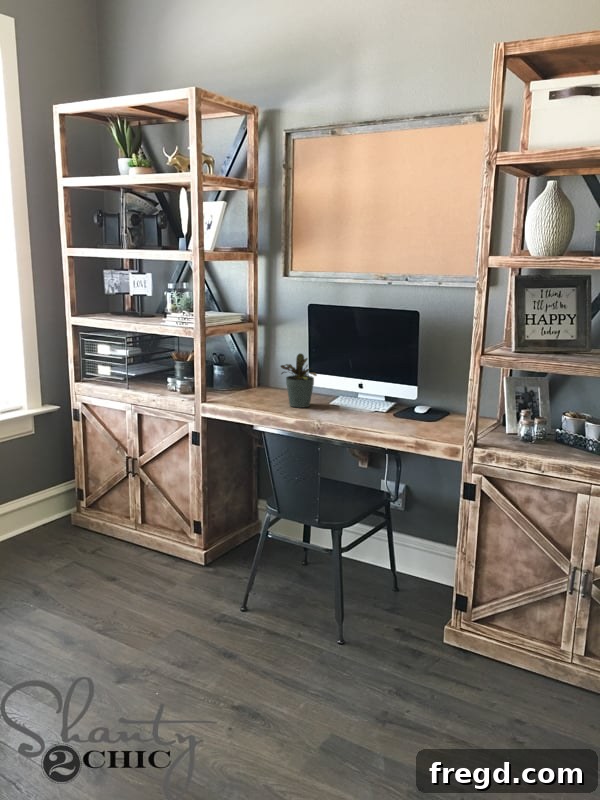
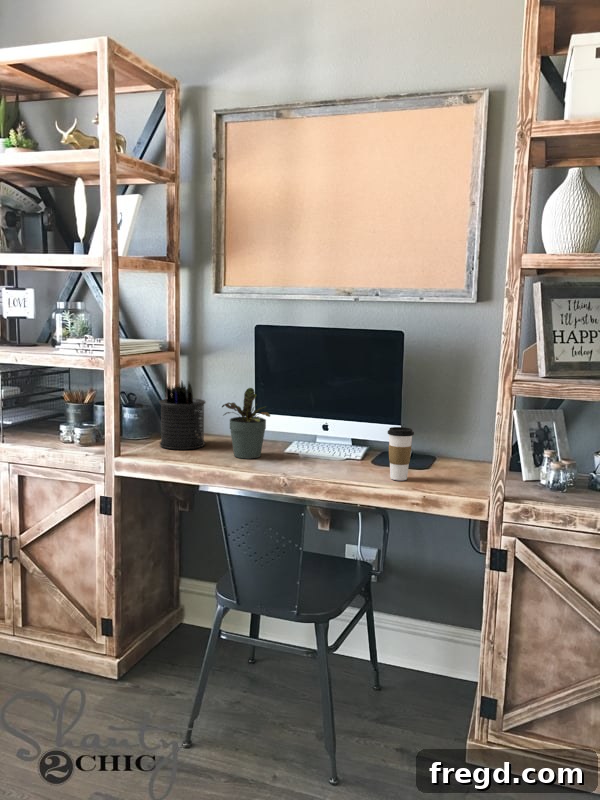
pen holder: none [238,345,273,399] -> present [159,382,205,449]
coffee cup: none [397,387,417,429] -> present [388,427,414,480]

